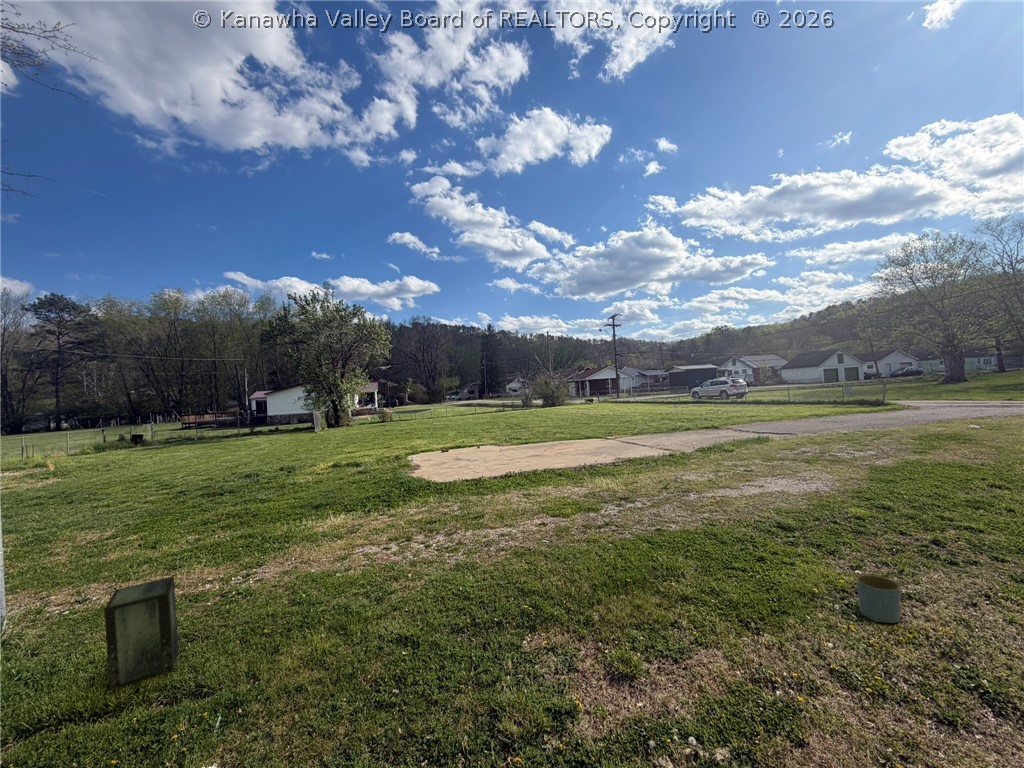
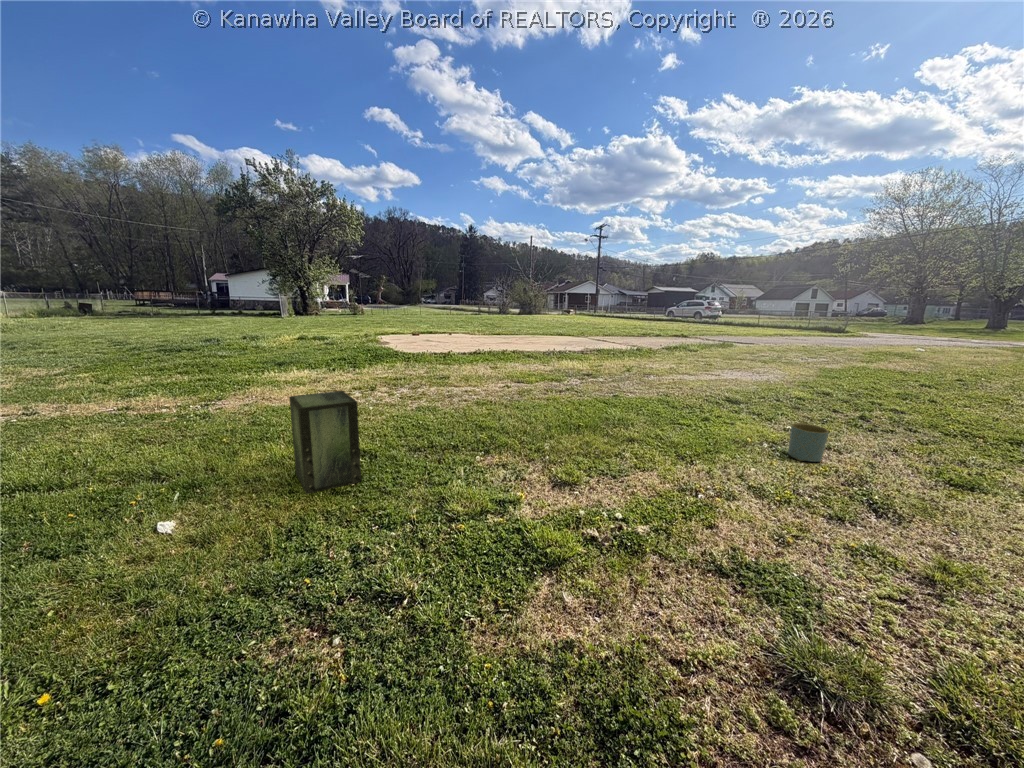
storage box: present [104,576,178,691] -> present [289,391,361,494]

